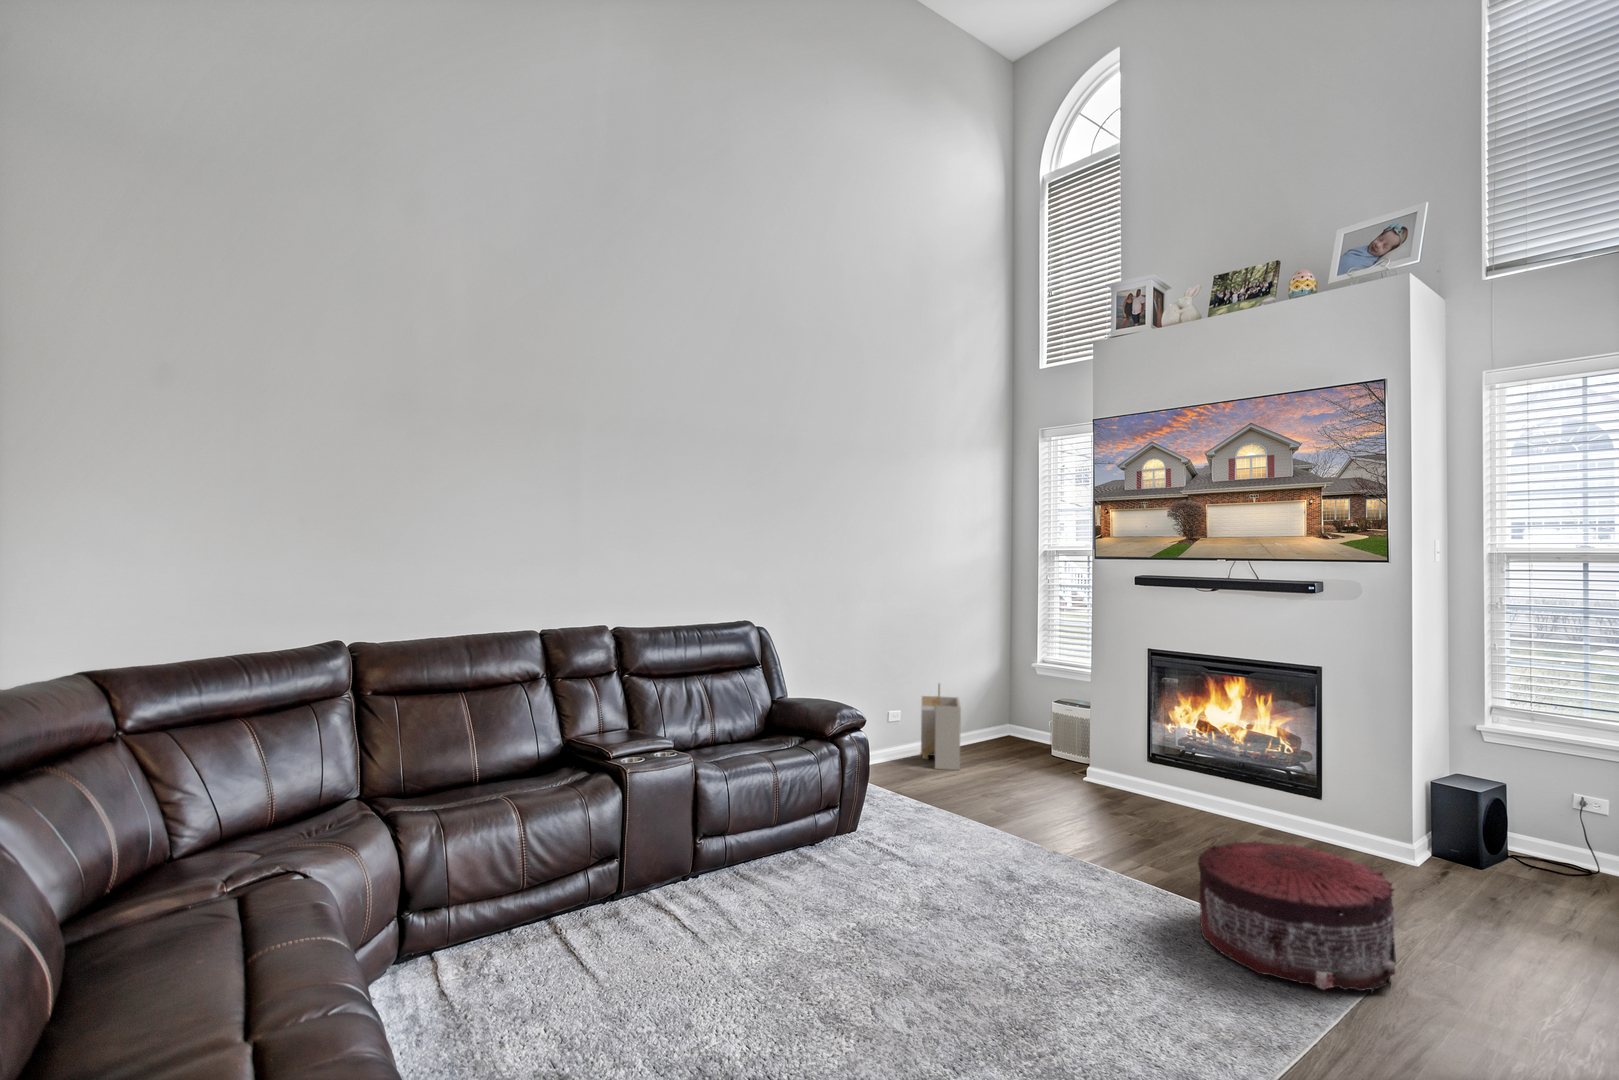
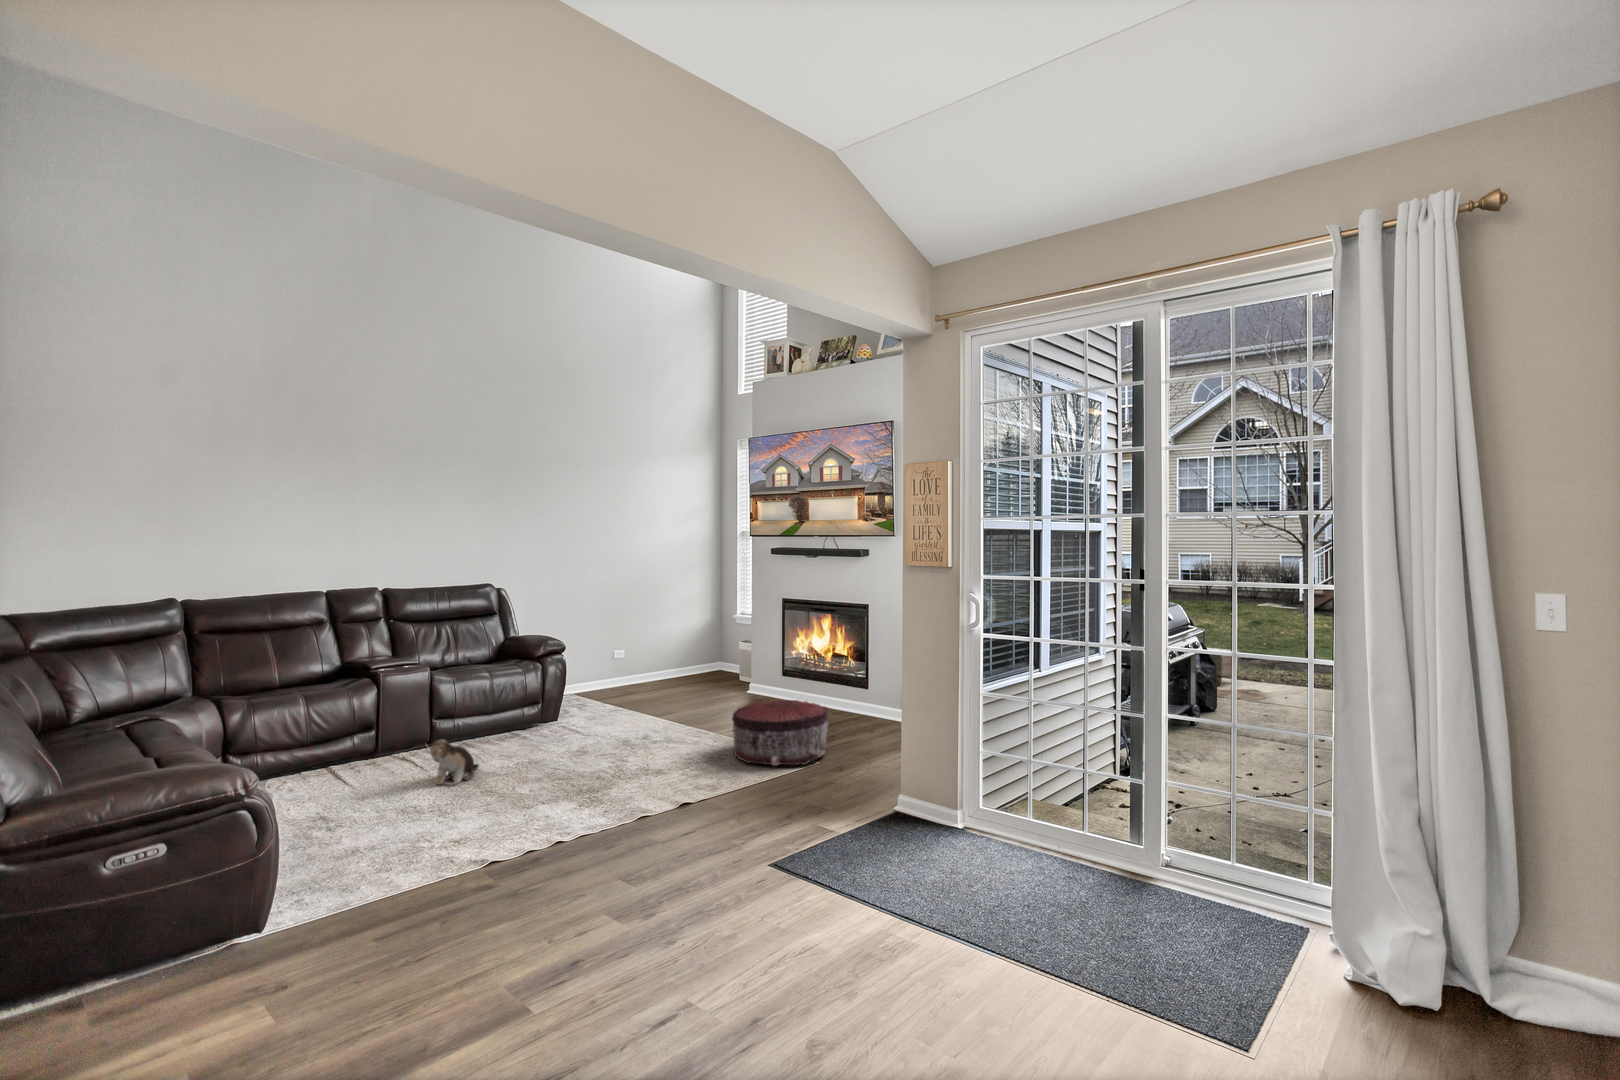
storage bin: present [921,684,961,770] -> none [636,628,669,689]
plush toy: none [720,907,788,988] -> present [426,739,479,785]

